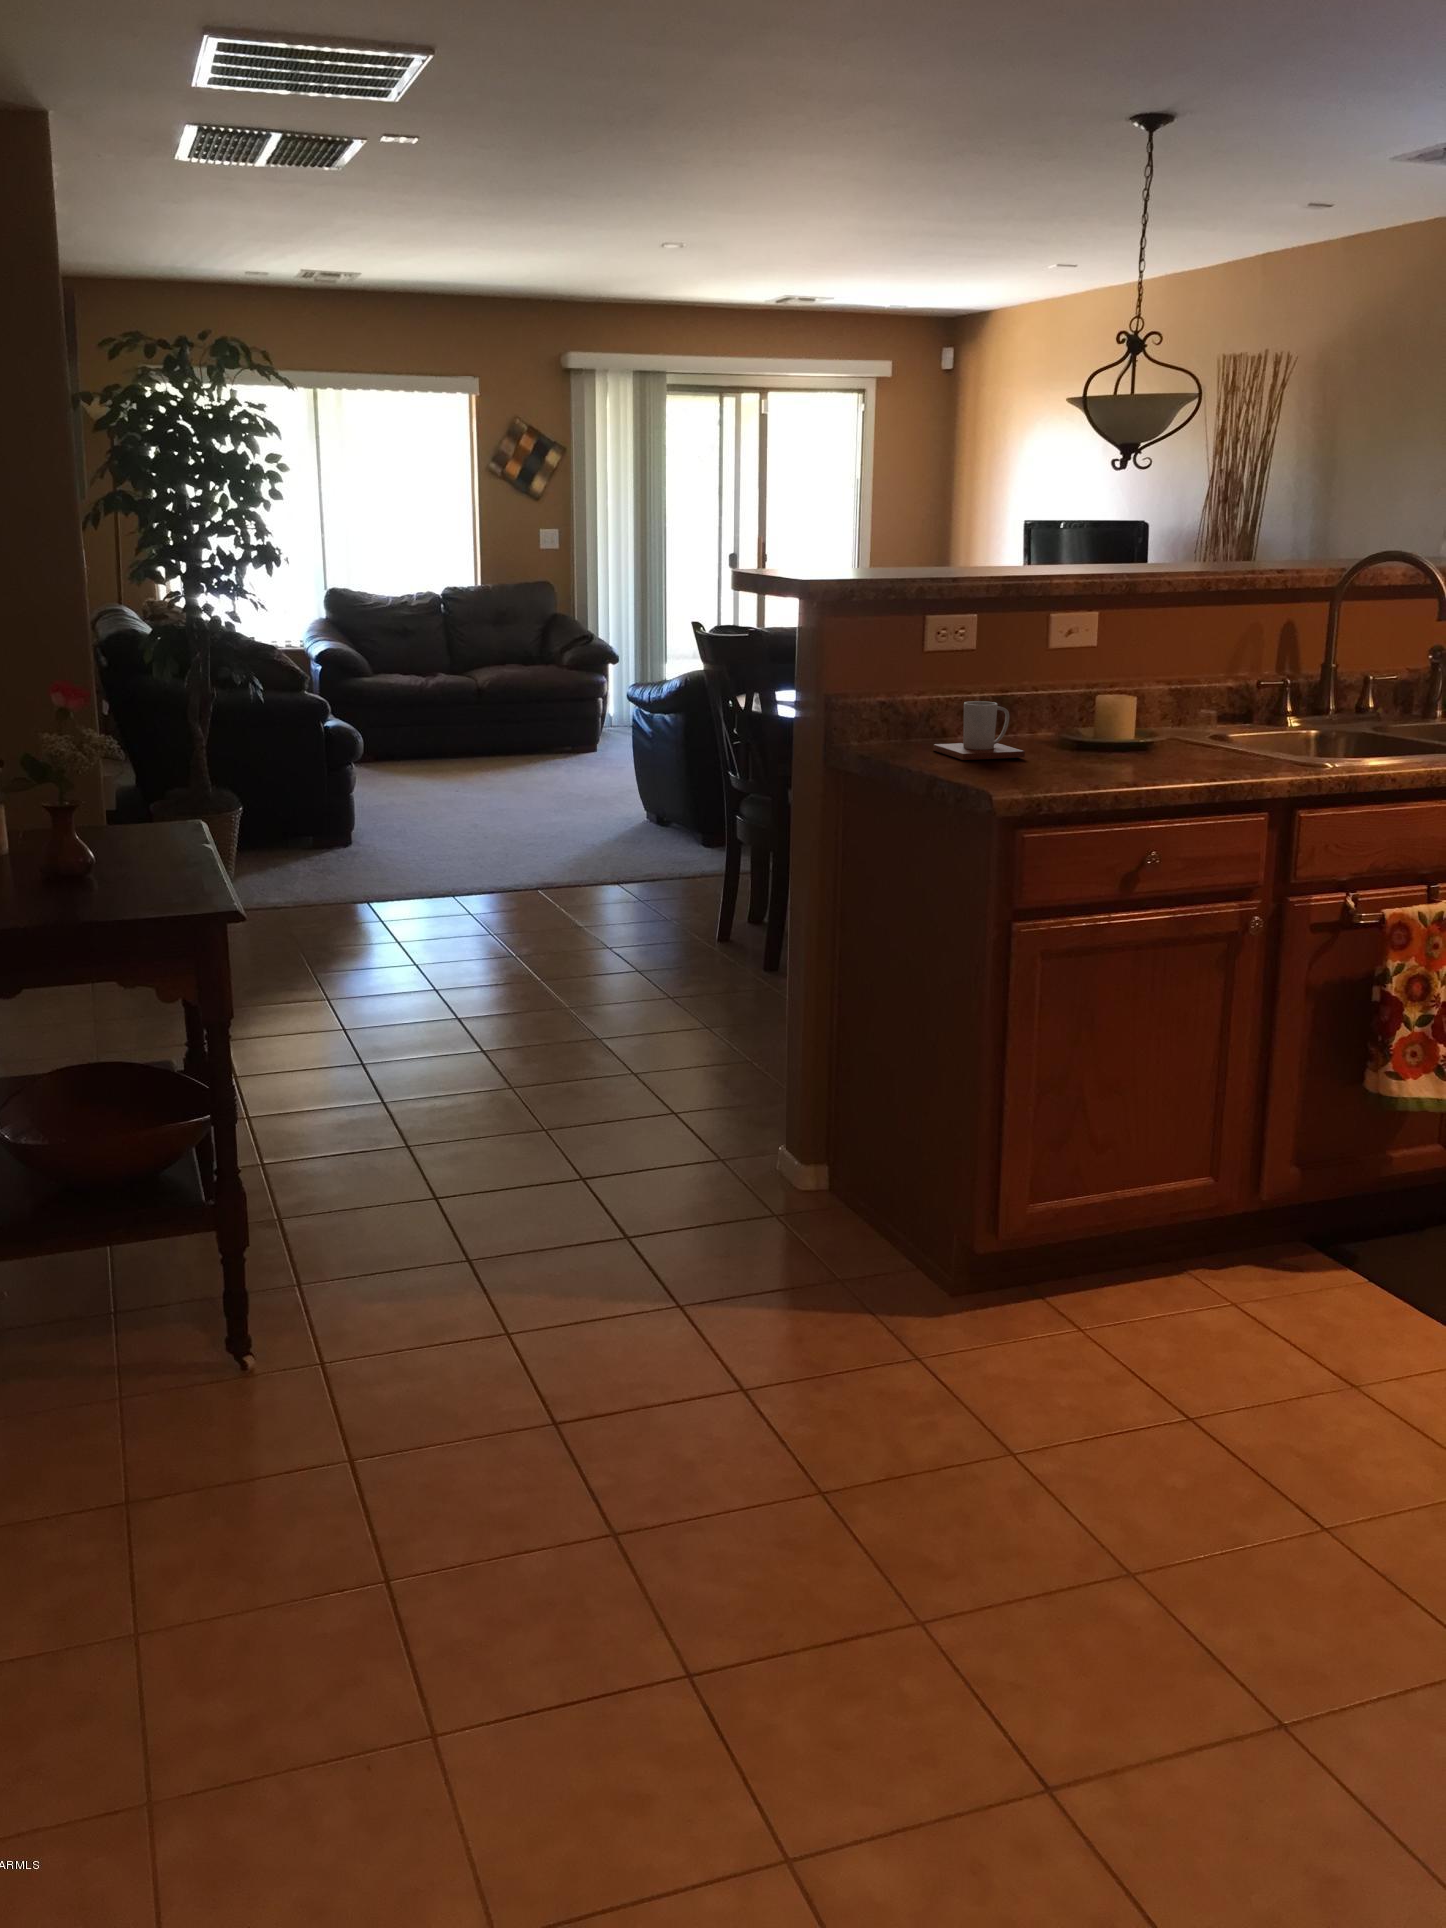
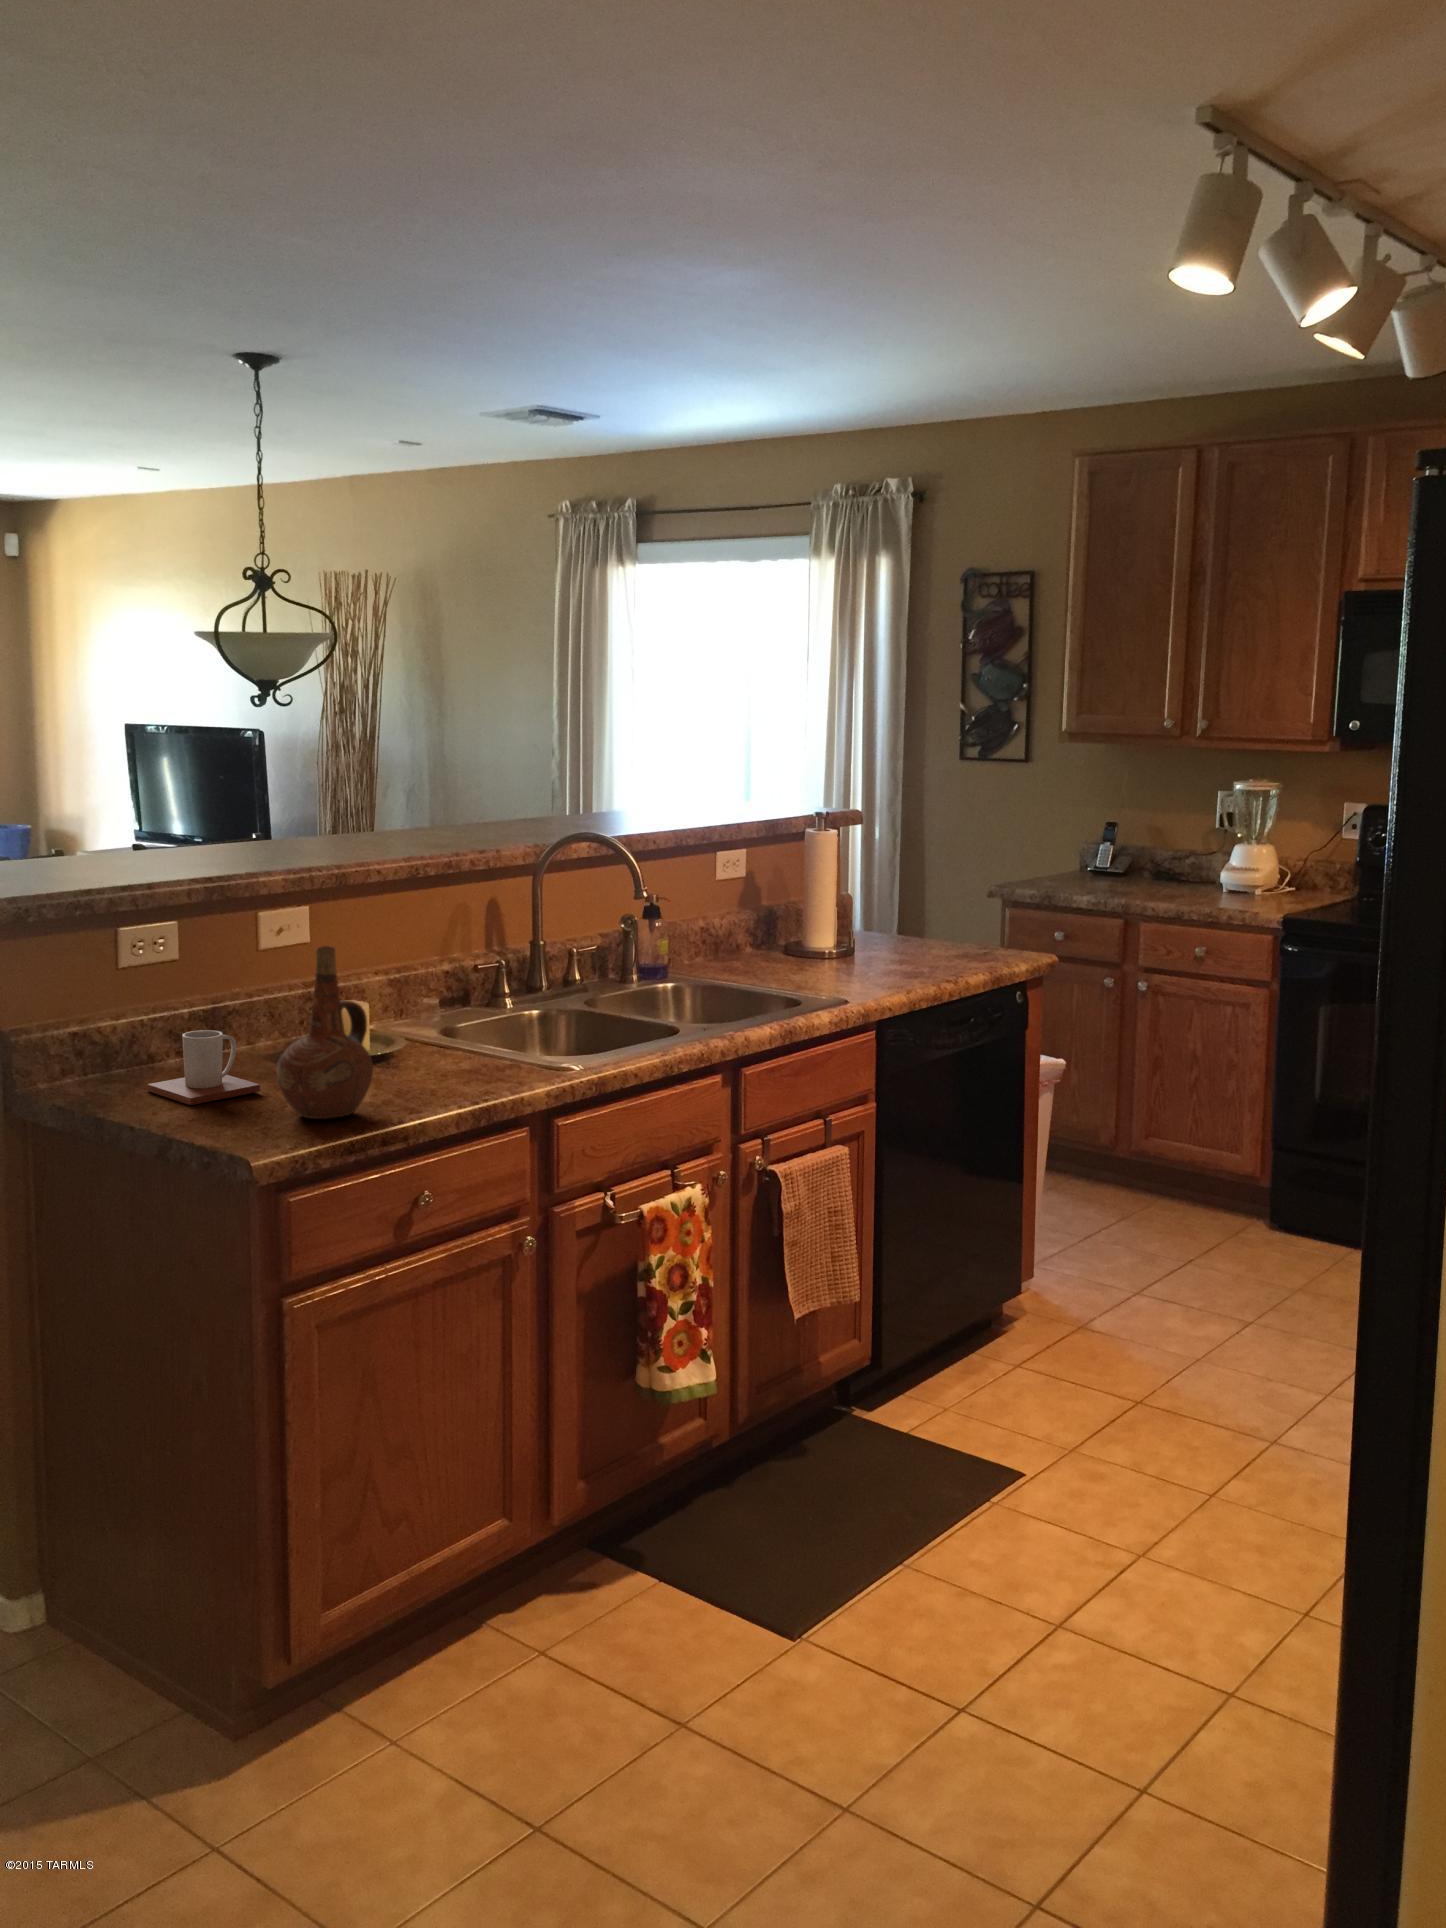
ceramic pitcher: none [1033,622,1118,776] -> present [277,946,373,1119]

